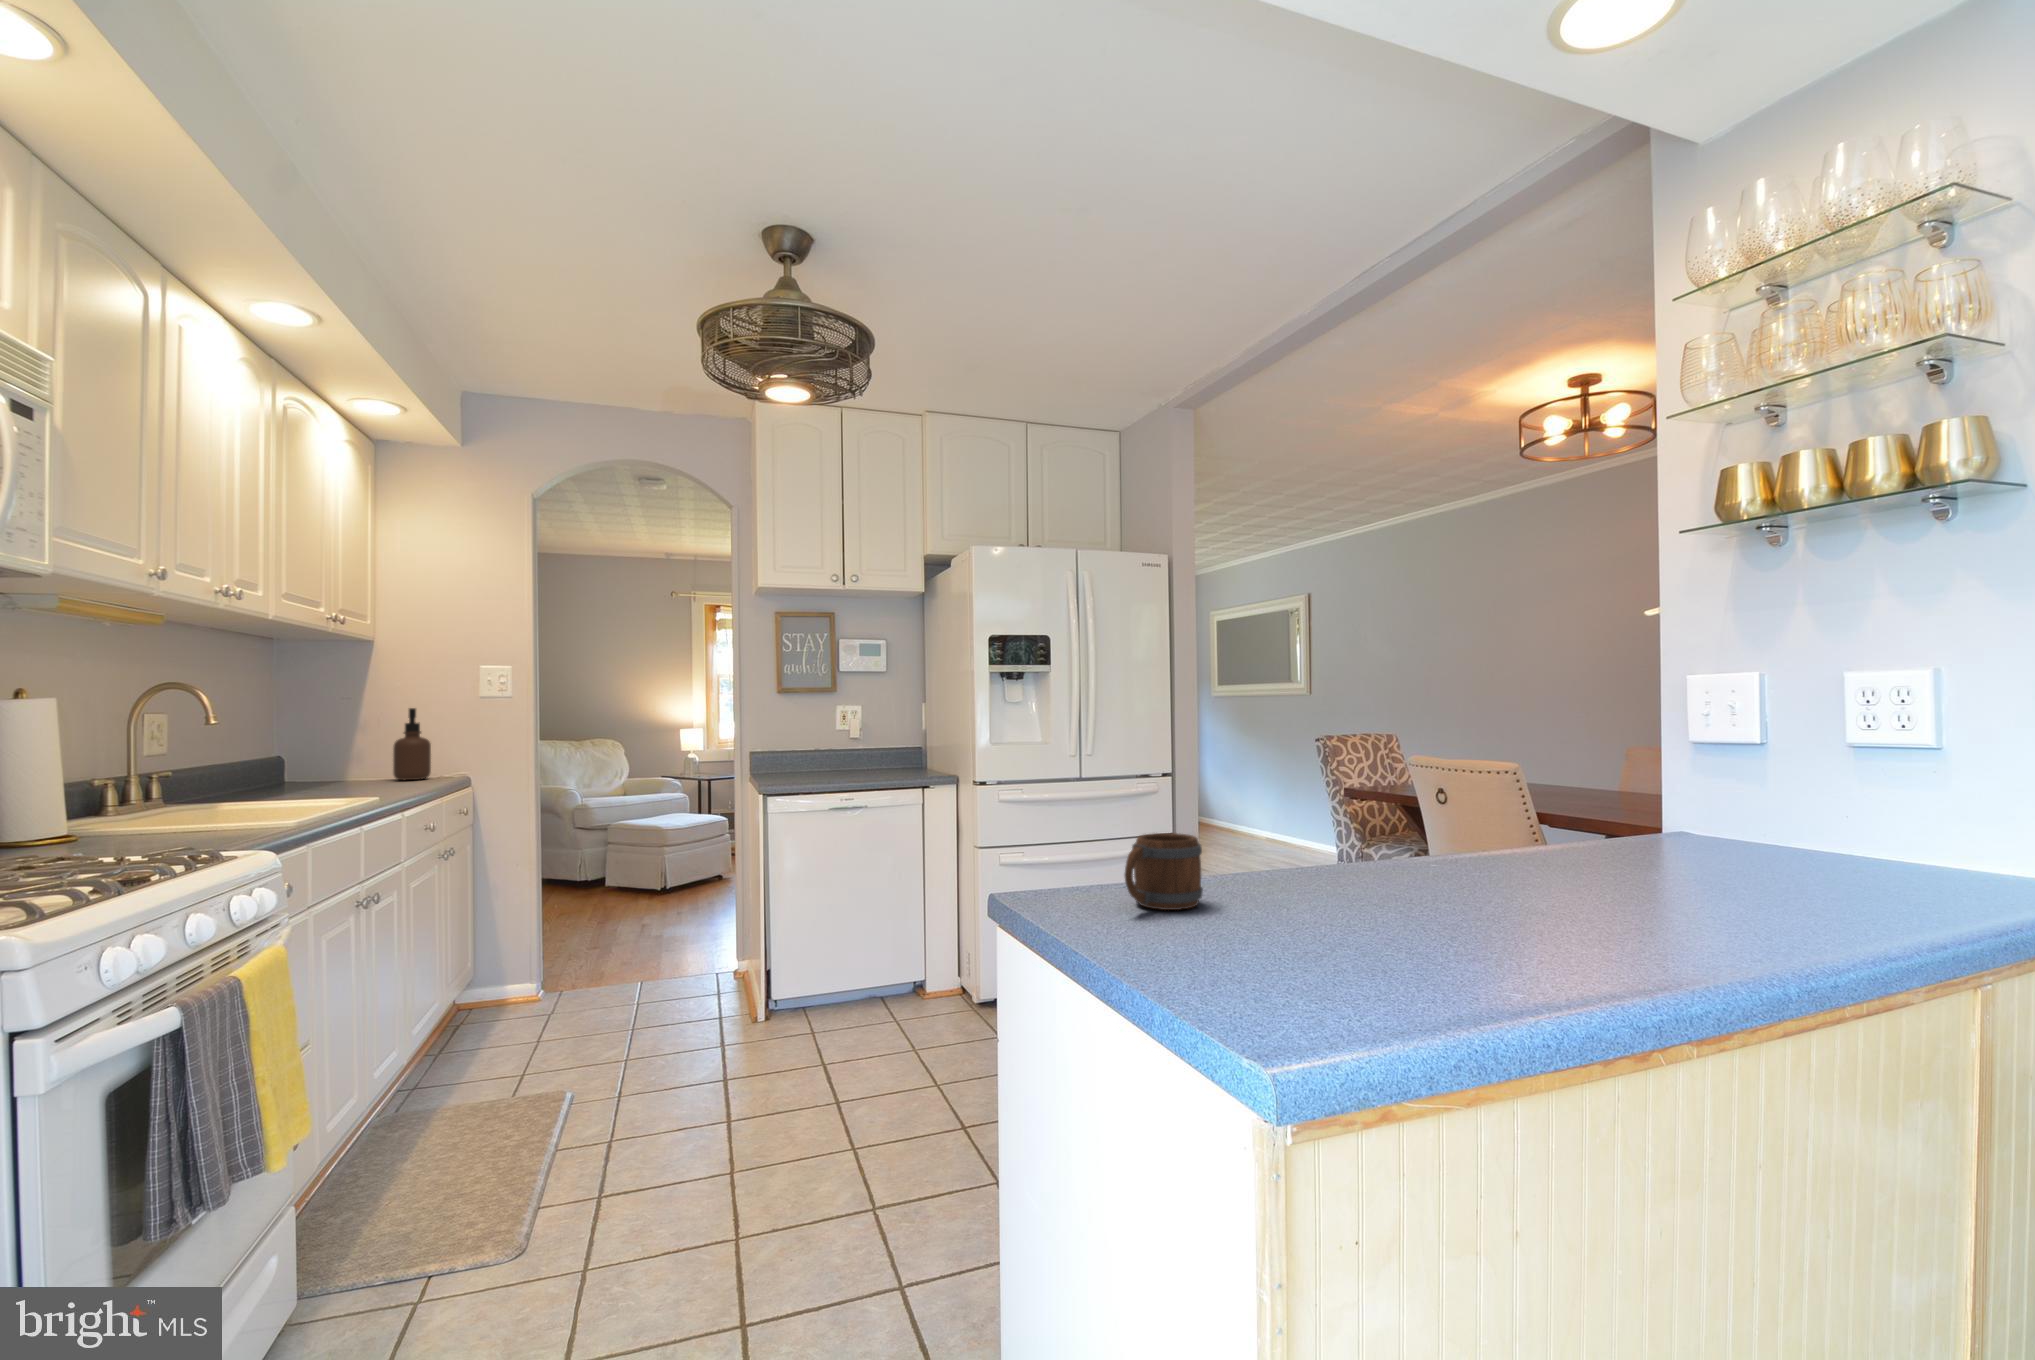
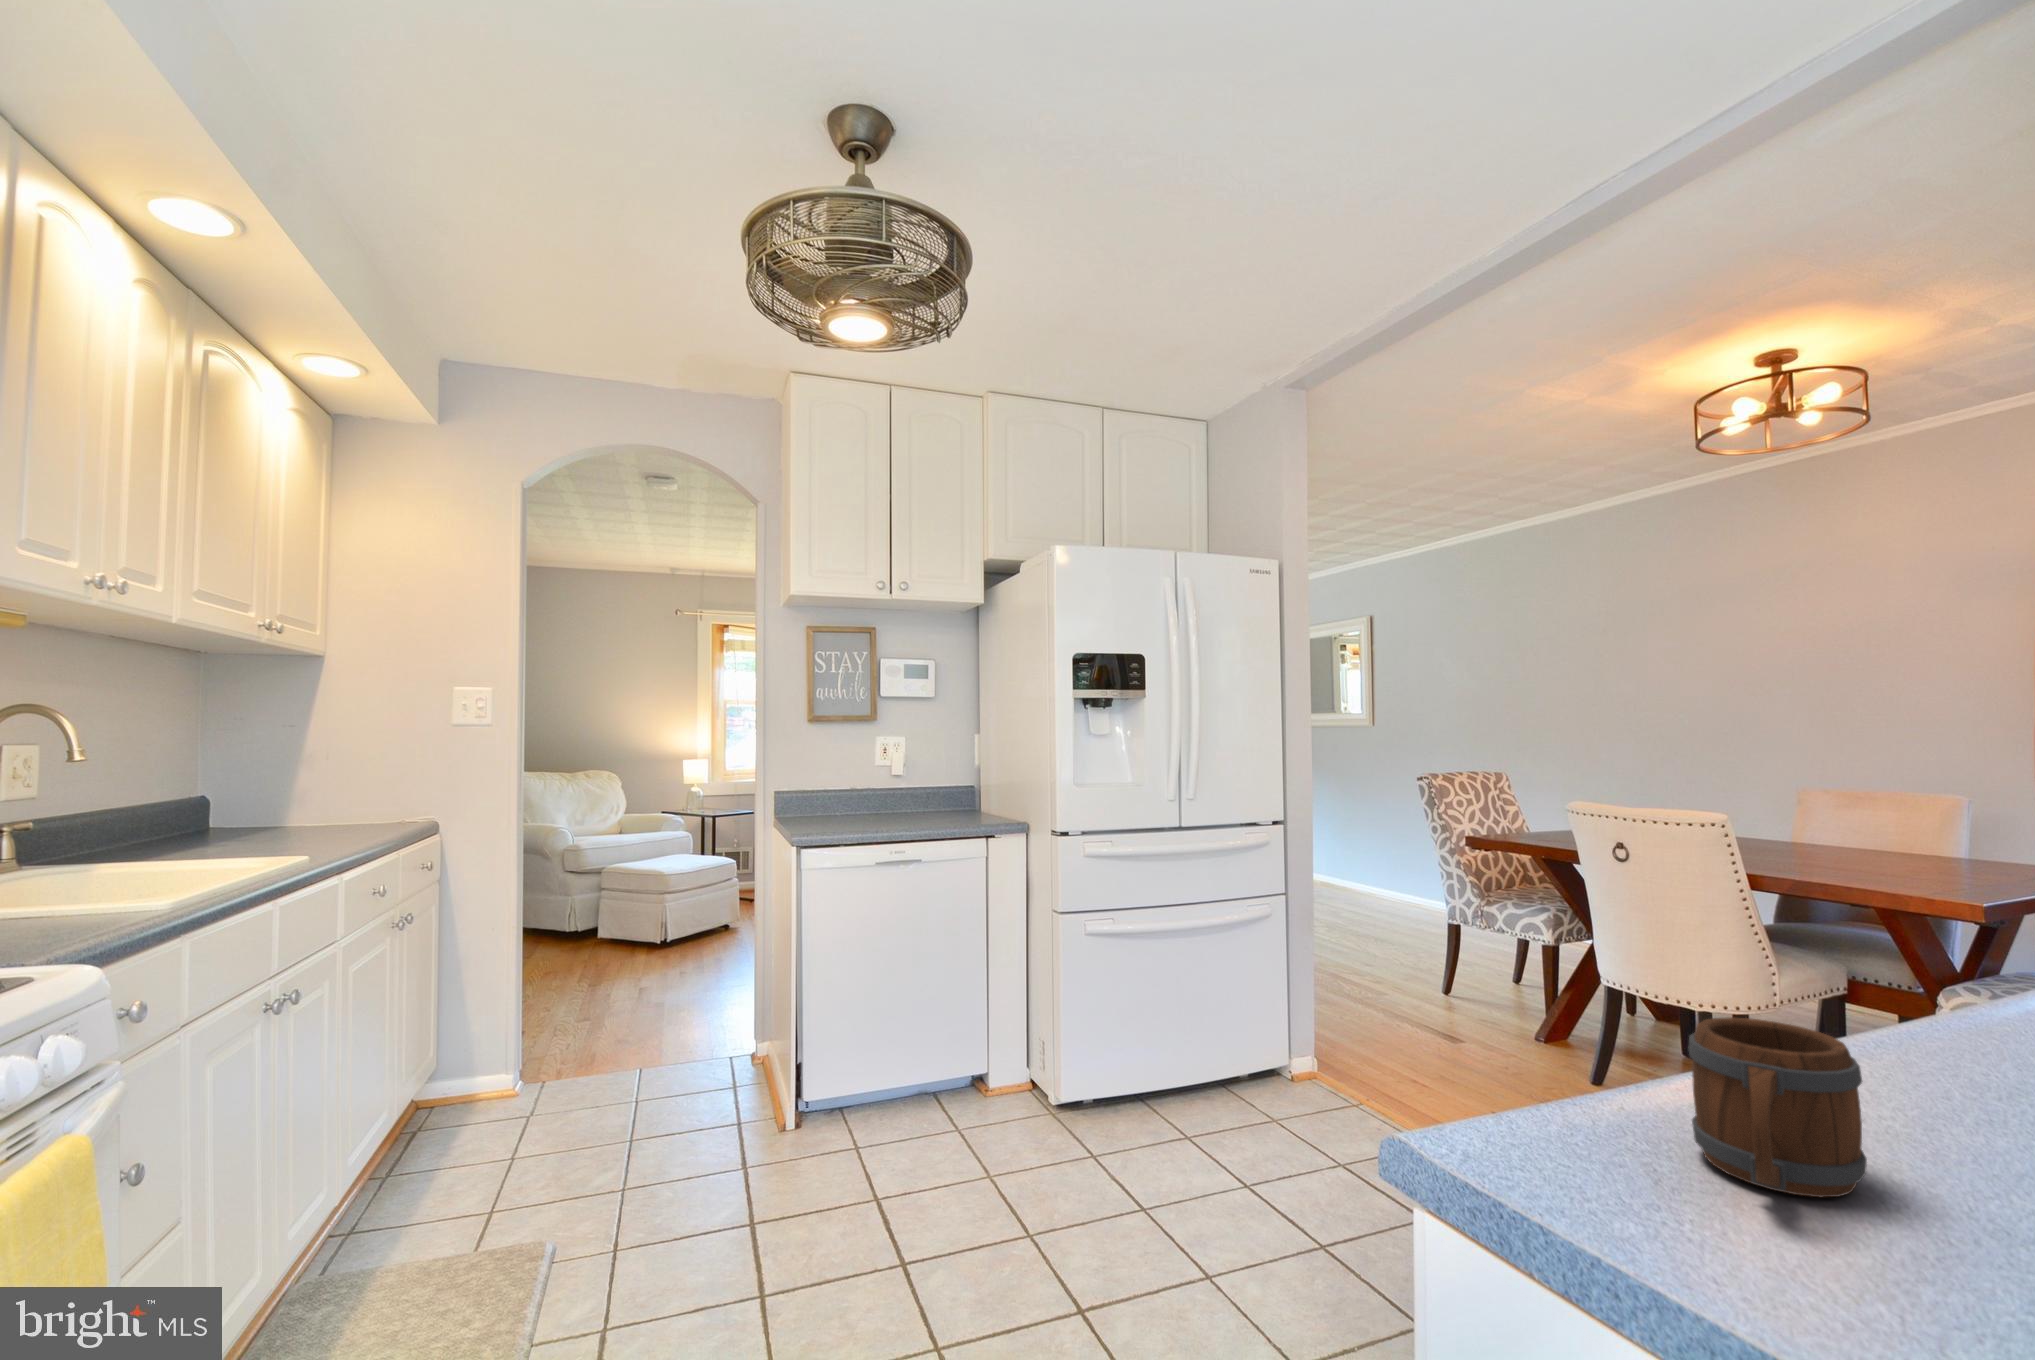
soap dispenser: present [393,708,431,780] -> none [340,737,387,827]

